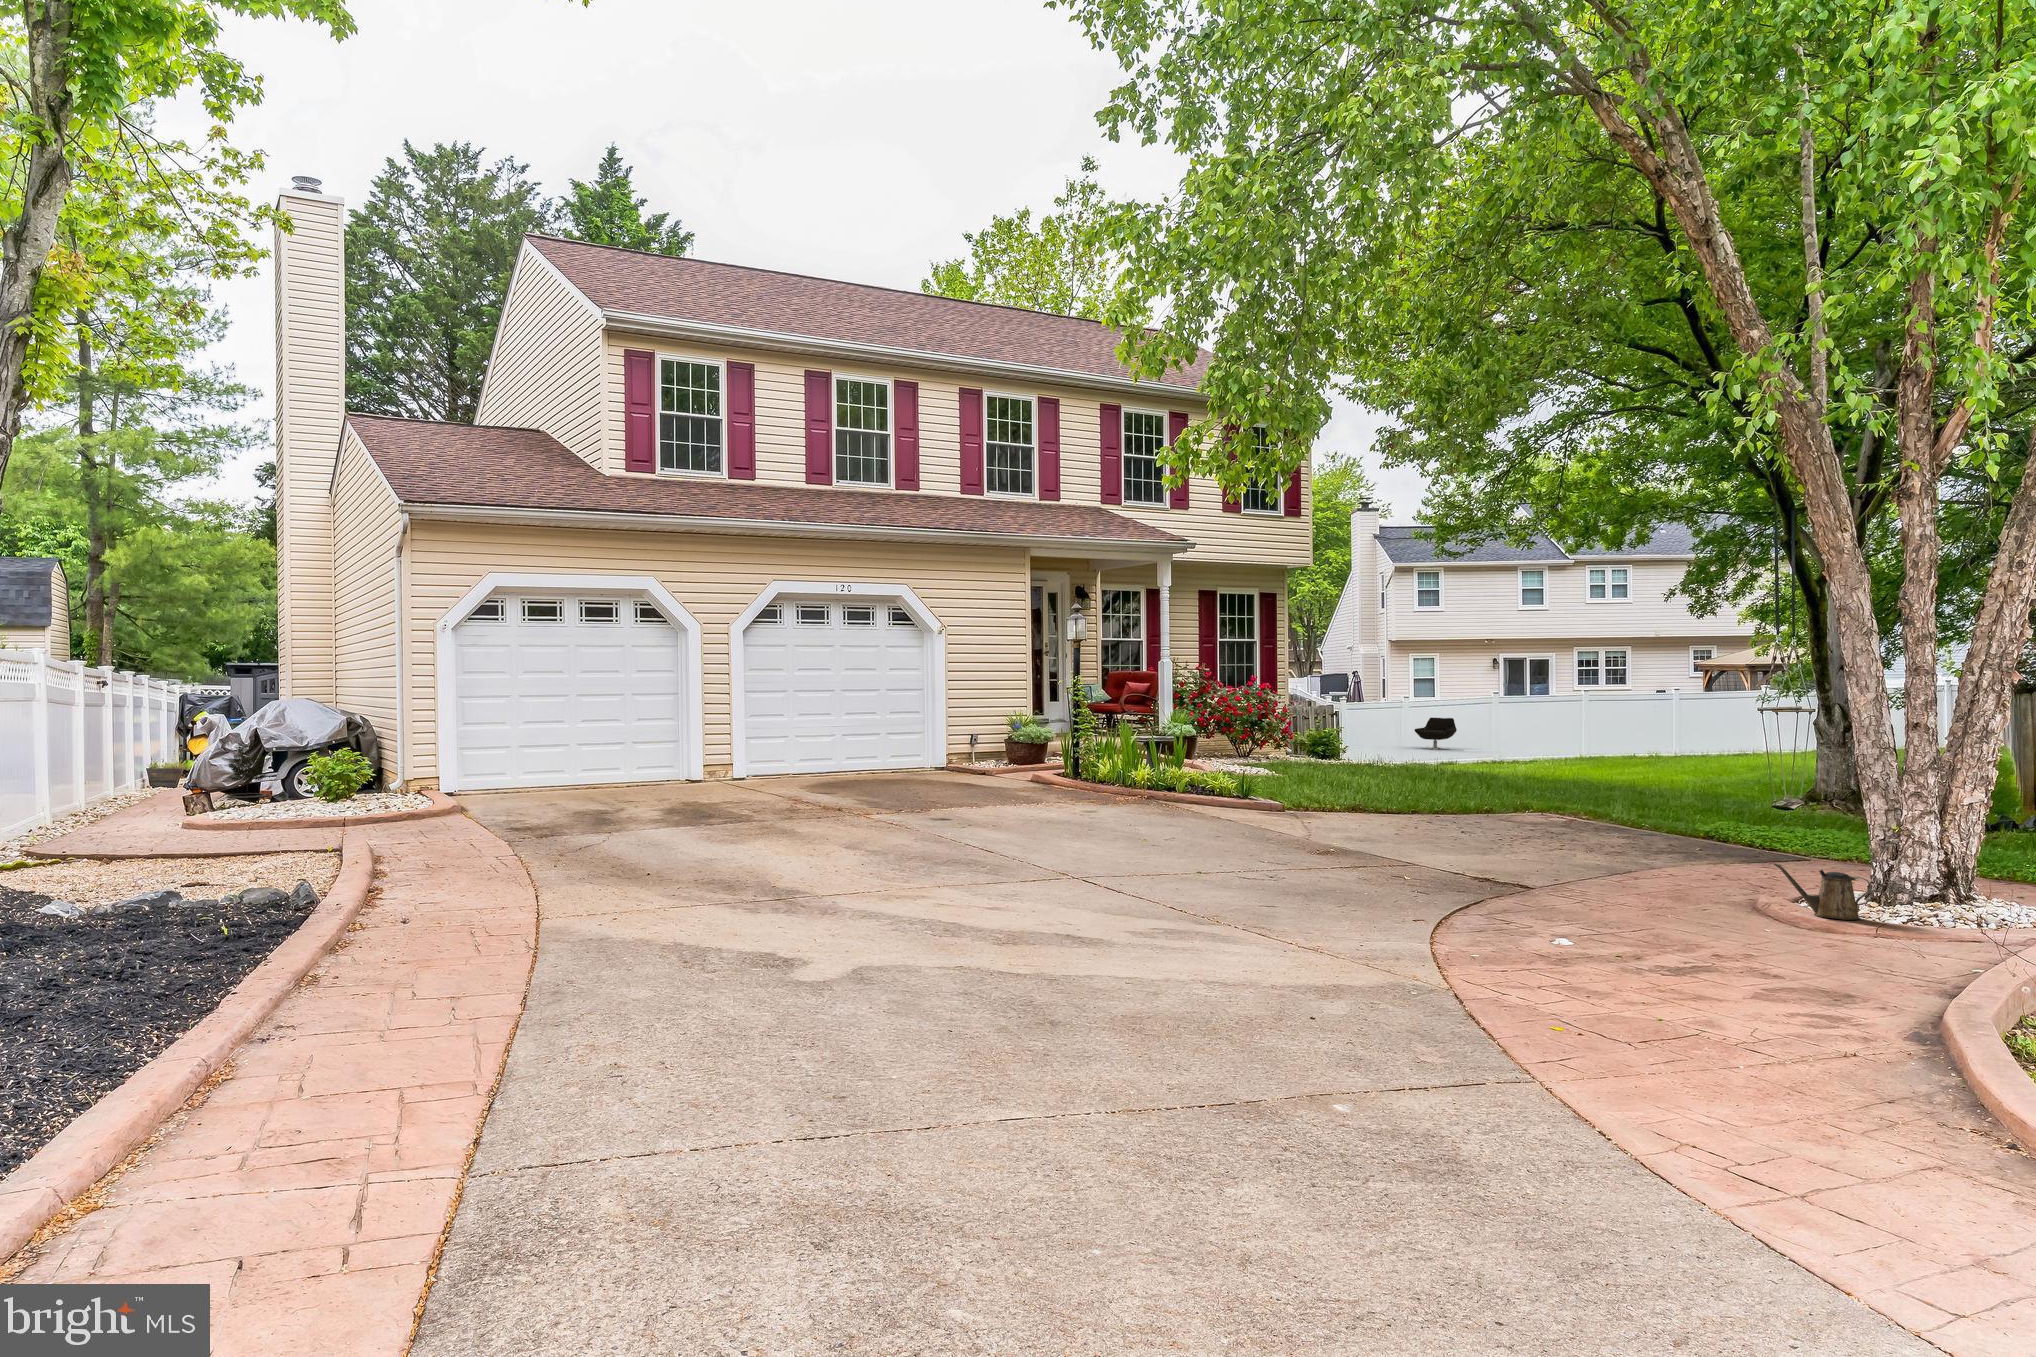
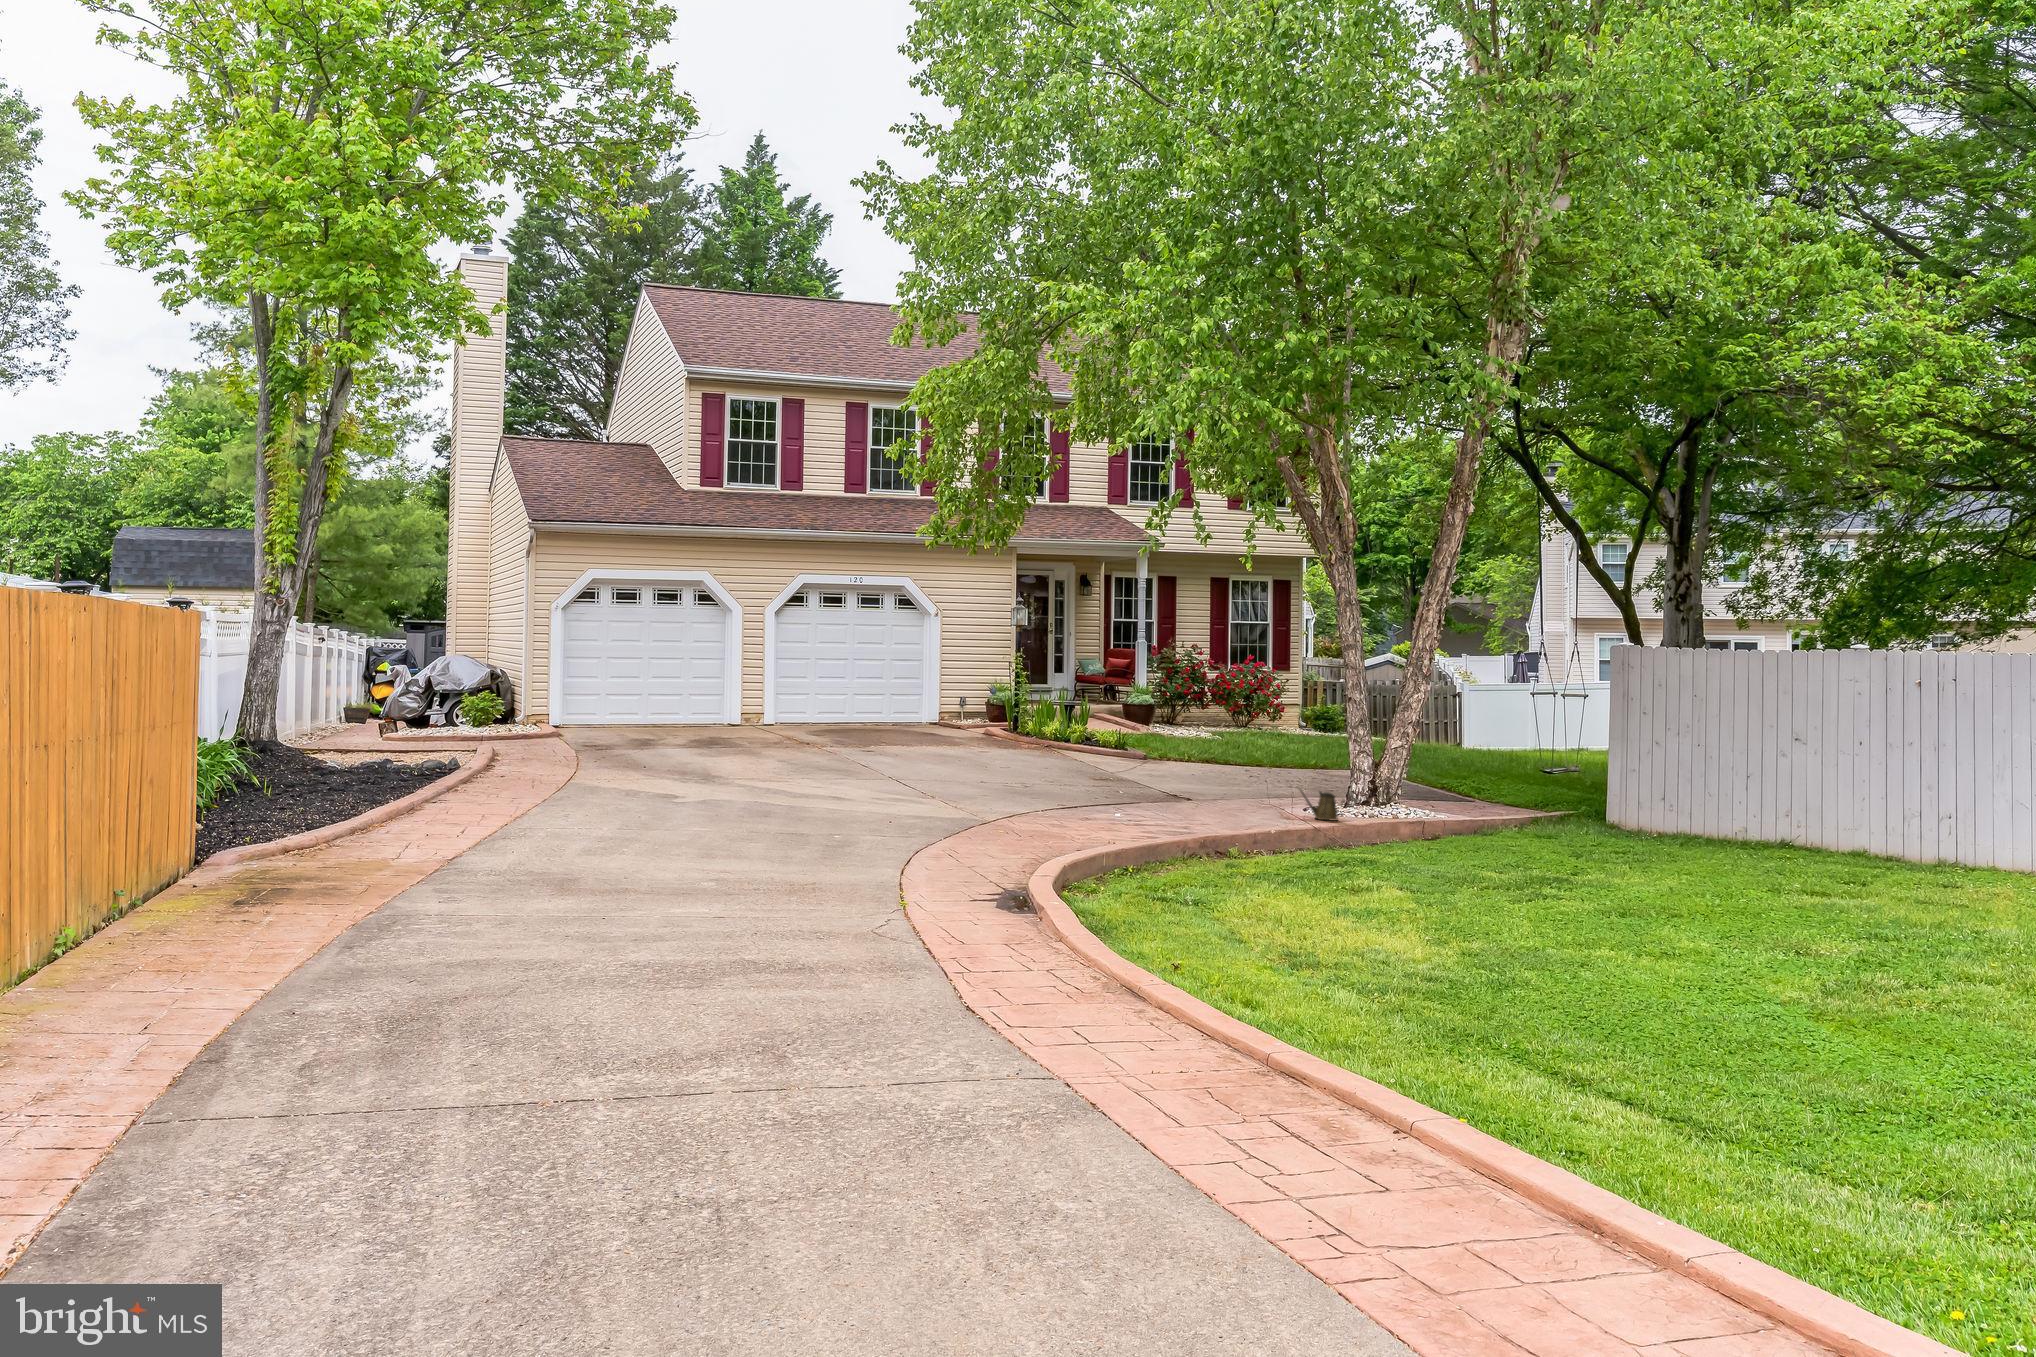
lounge chair: present [1415,718,1457,750] -> none [1441,705,1482,736]
potted tree: present [227,741,267,798] -> none [409,682,437,724]

